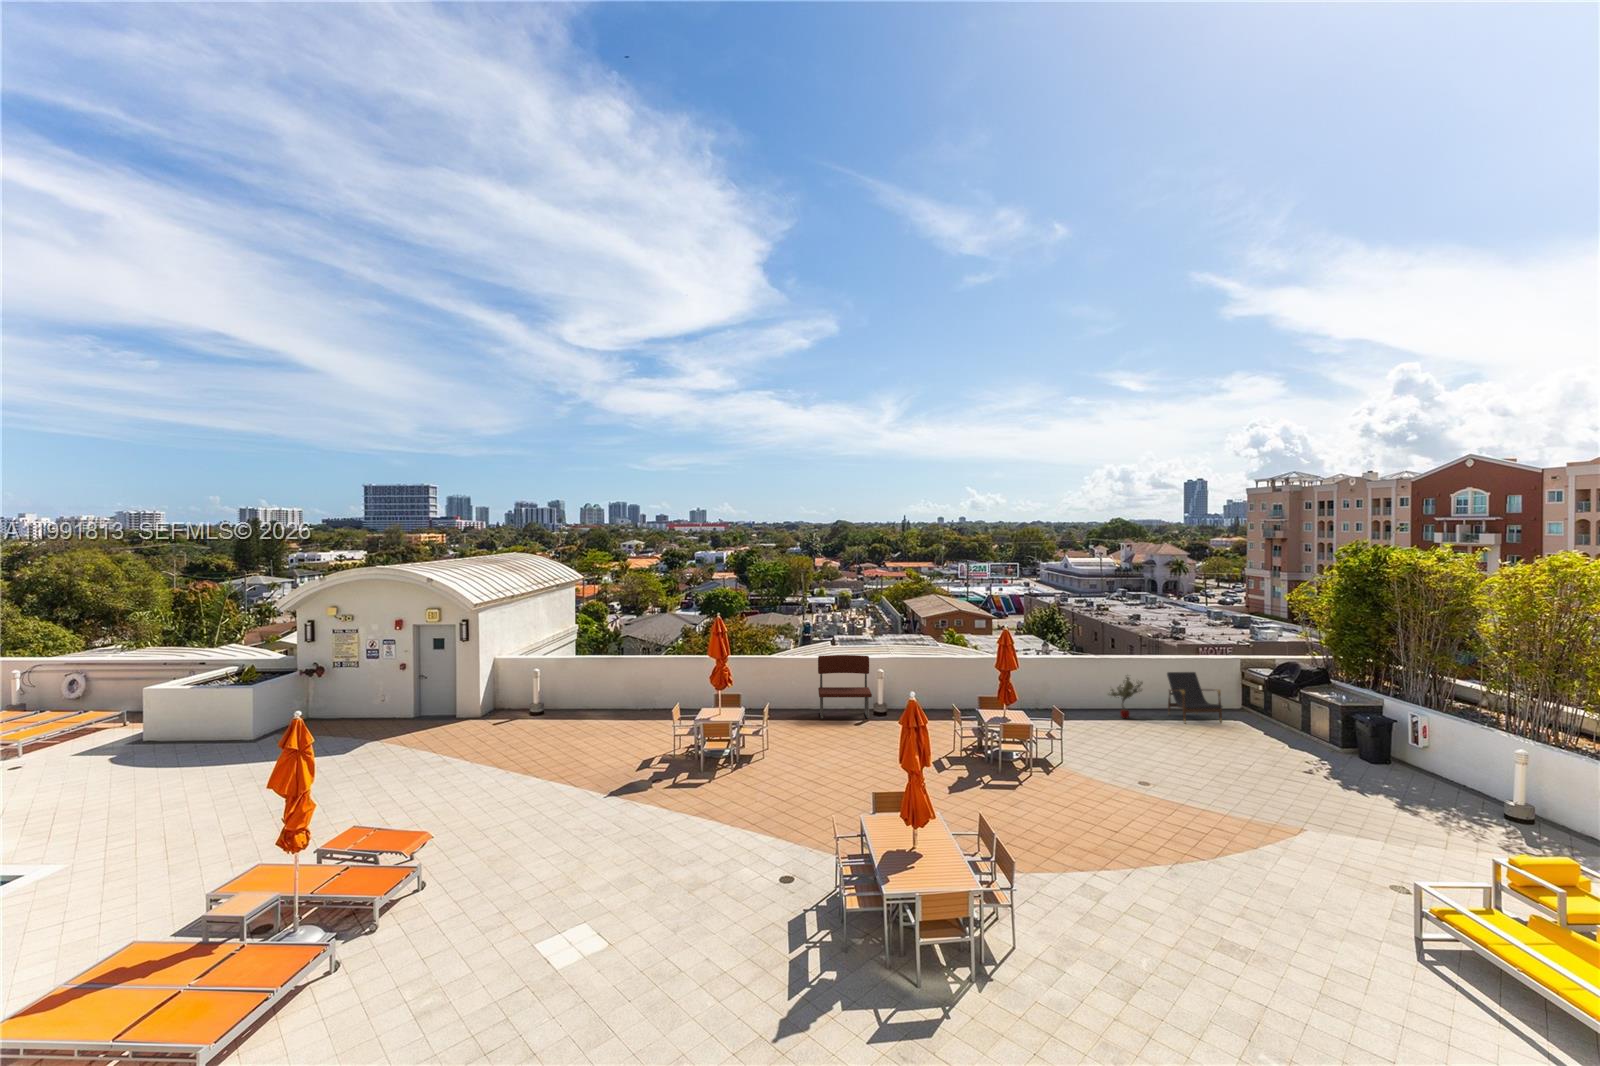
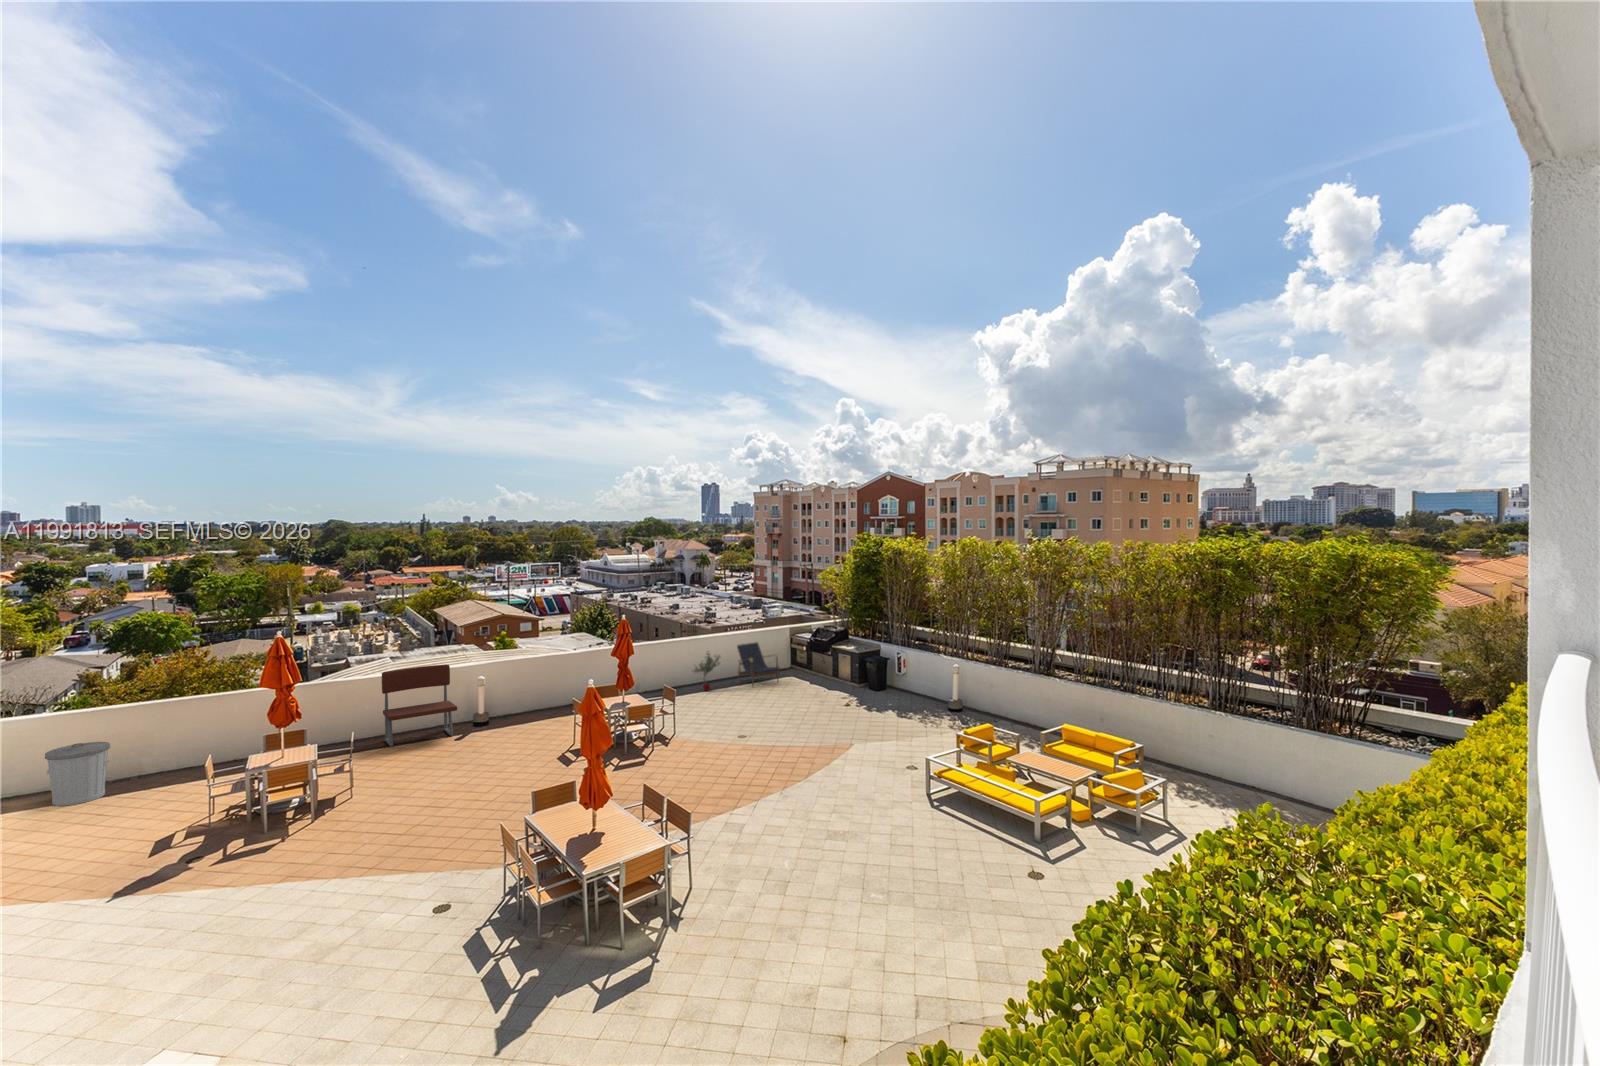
trash can: none [623,680,655,721] -> present [45,742,110,806]

